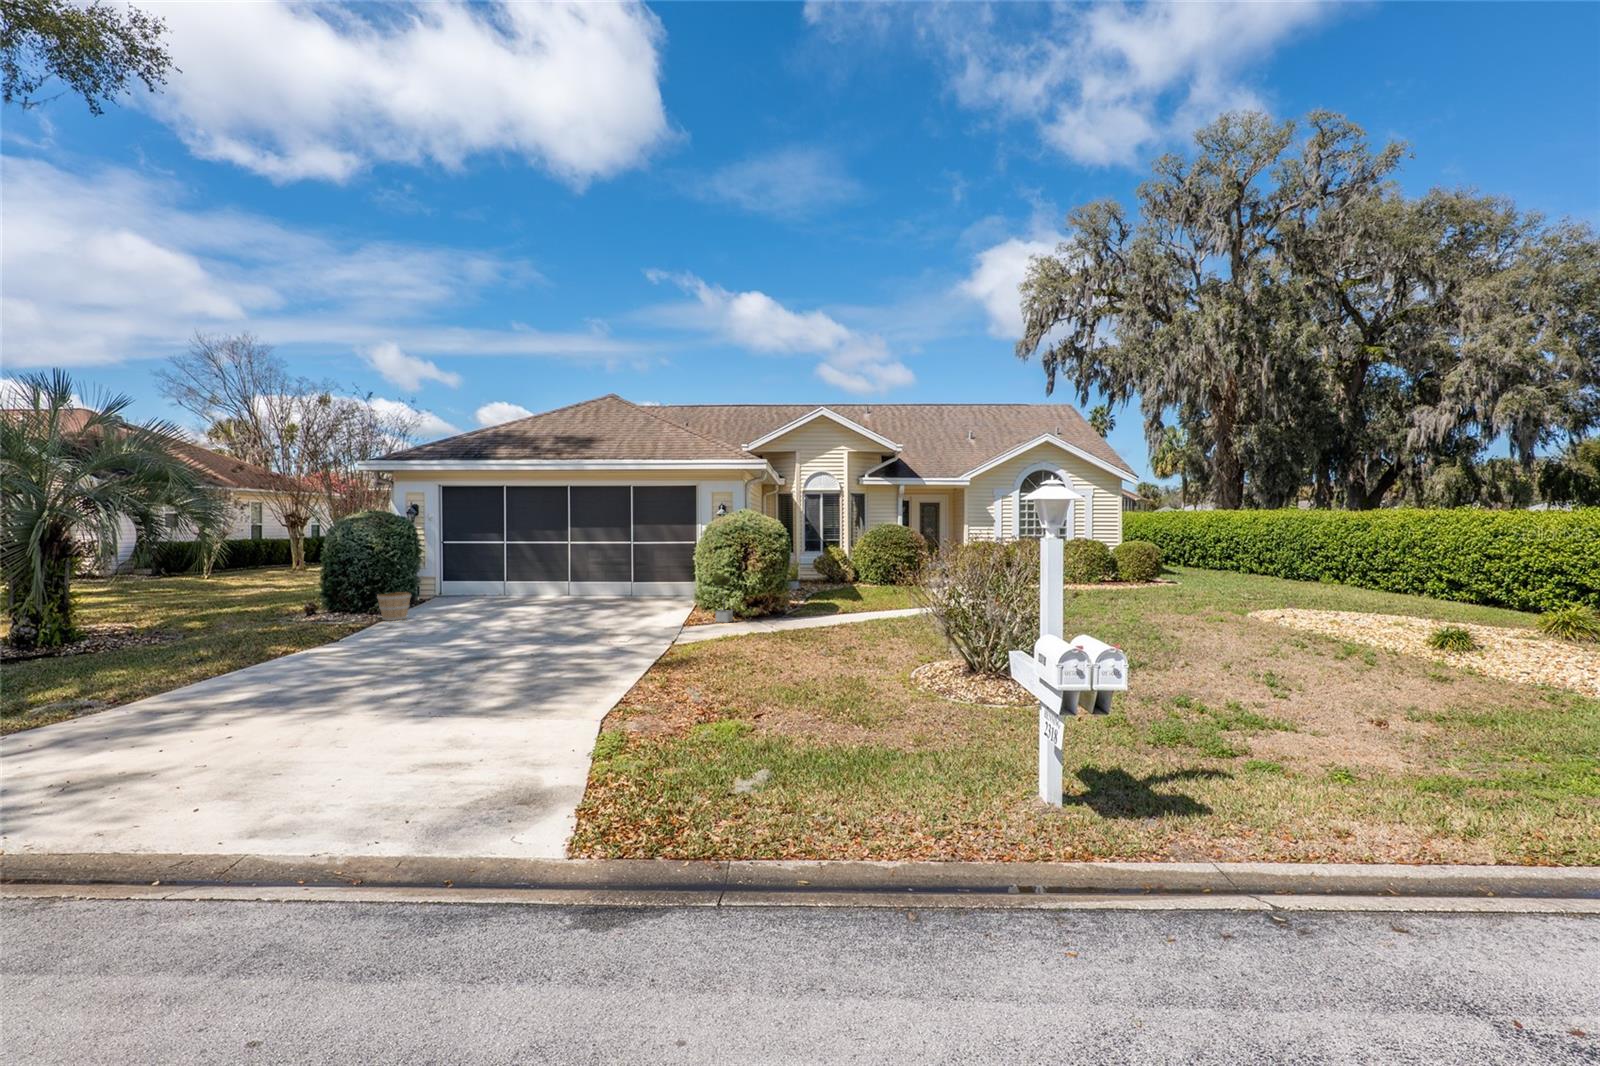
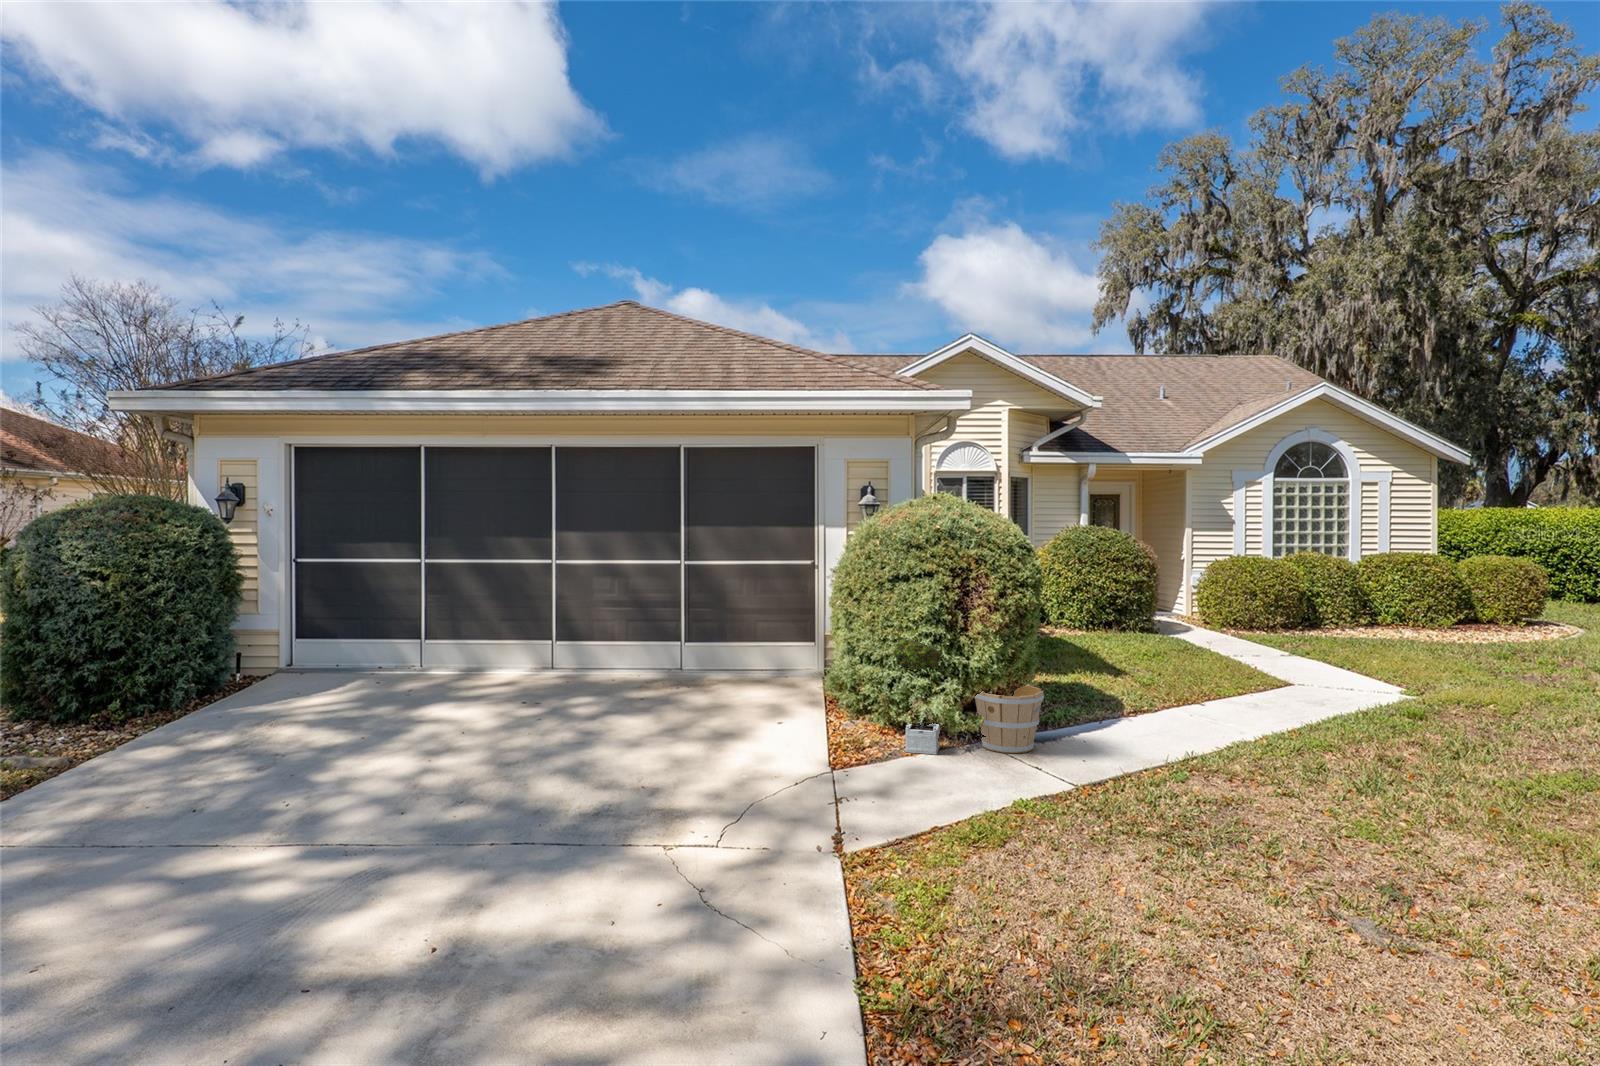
wooden bucket: present [377,592,411,621] -> present [975,684,1044,753]

